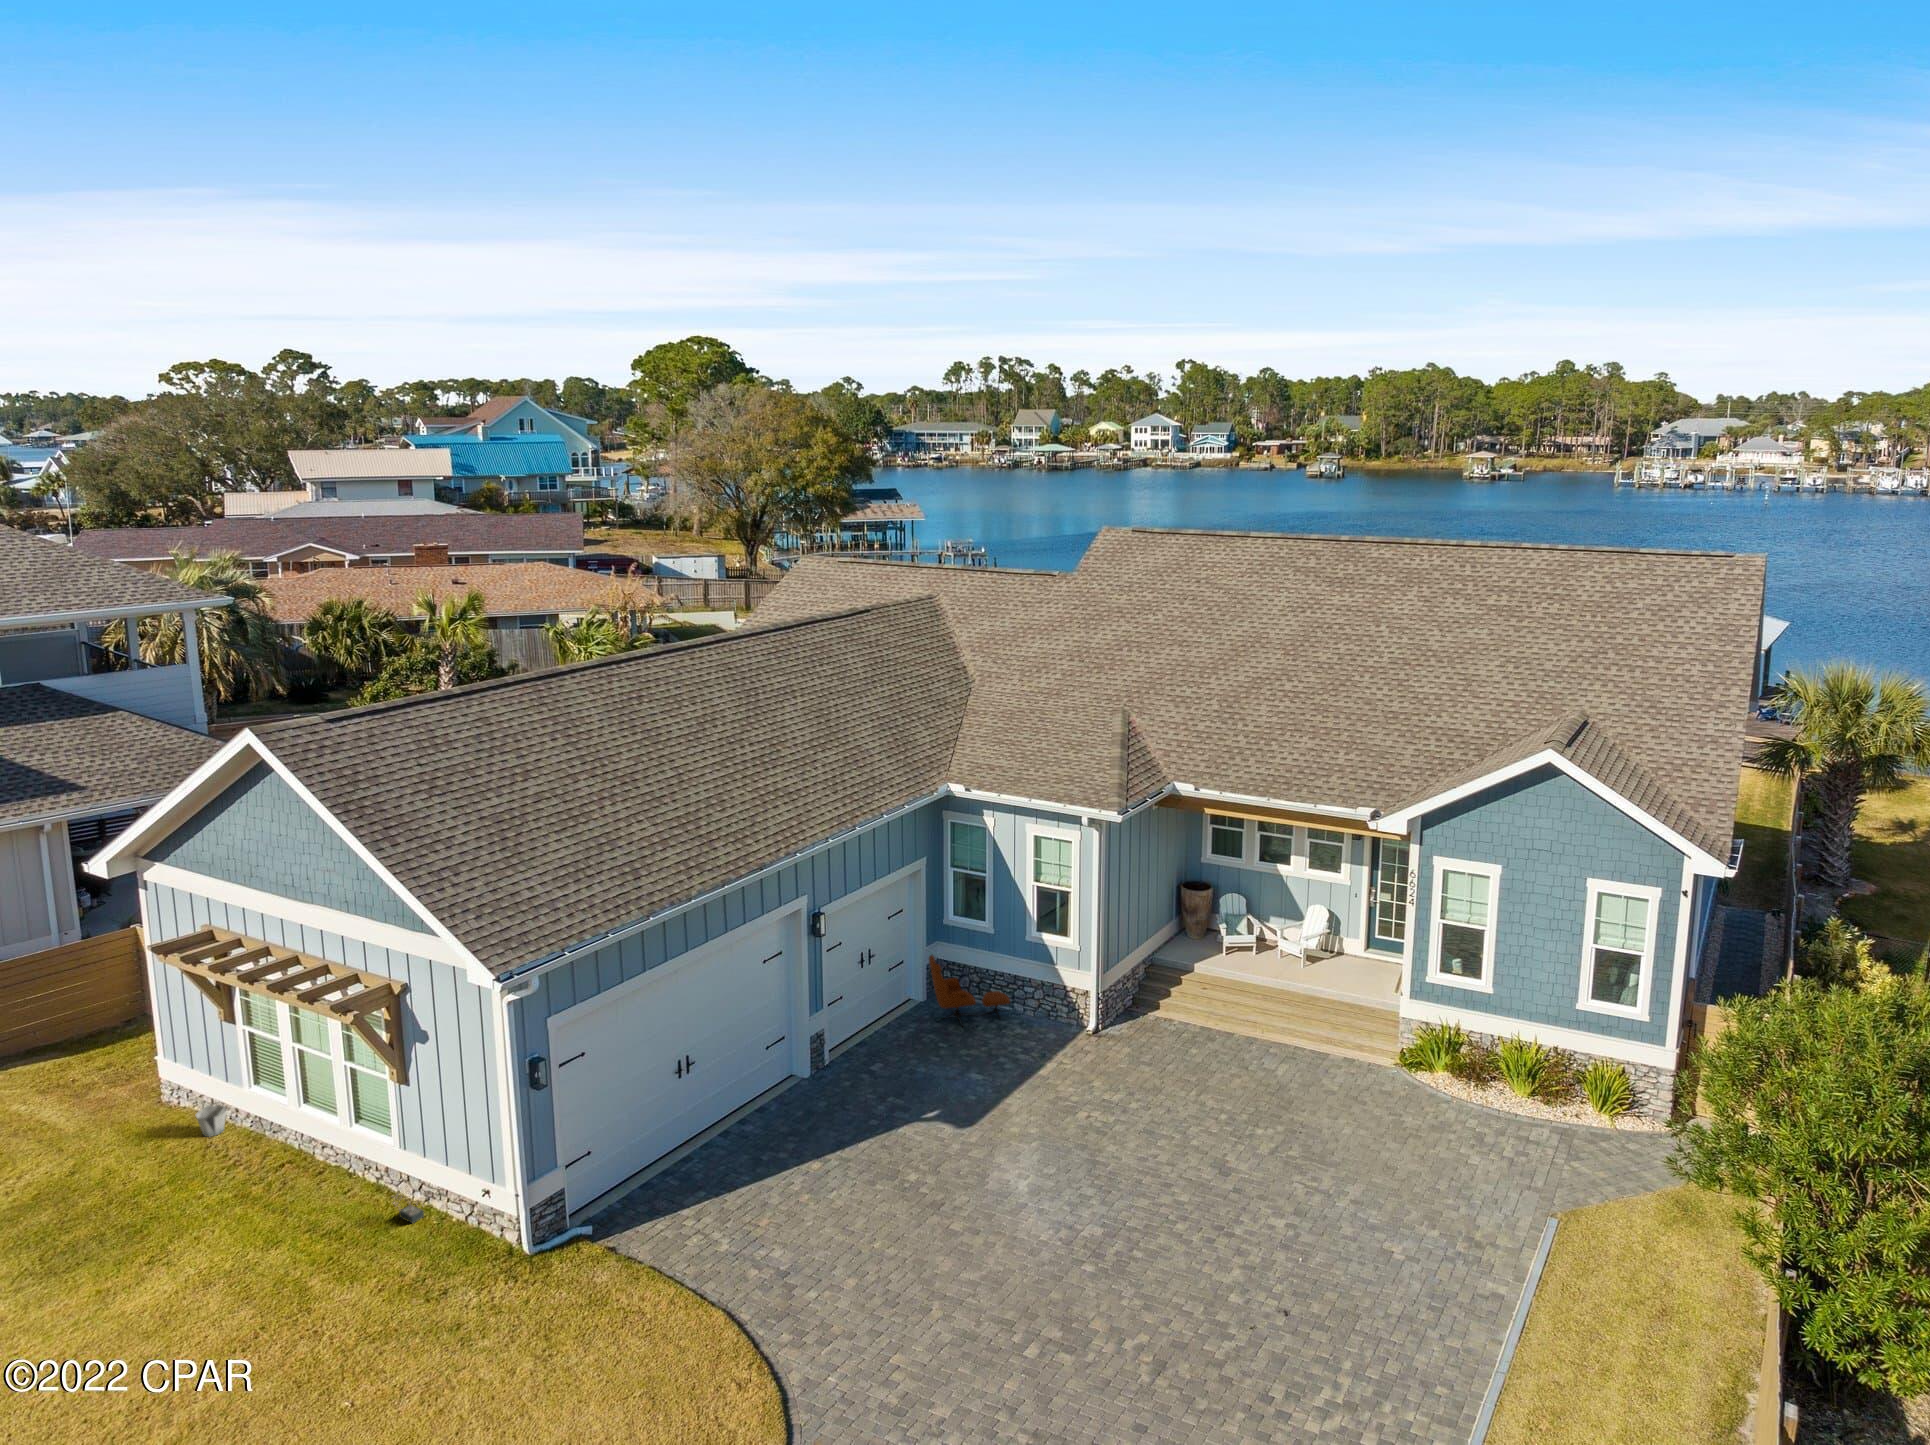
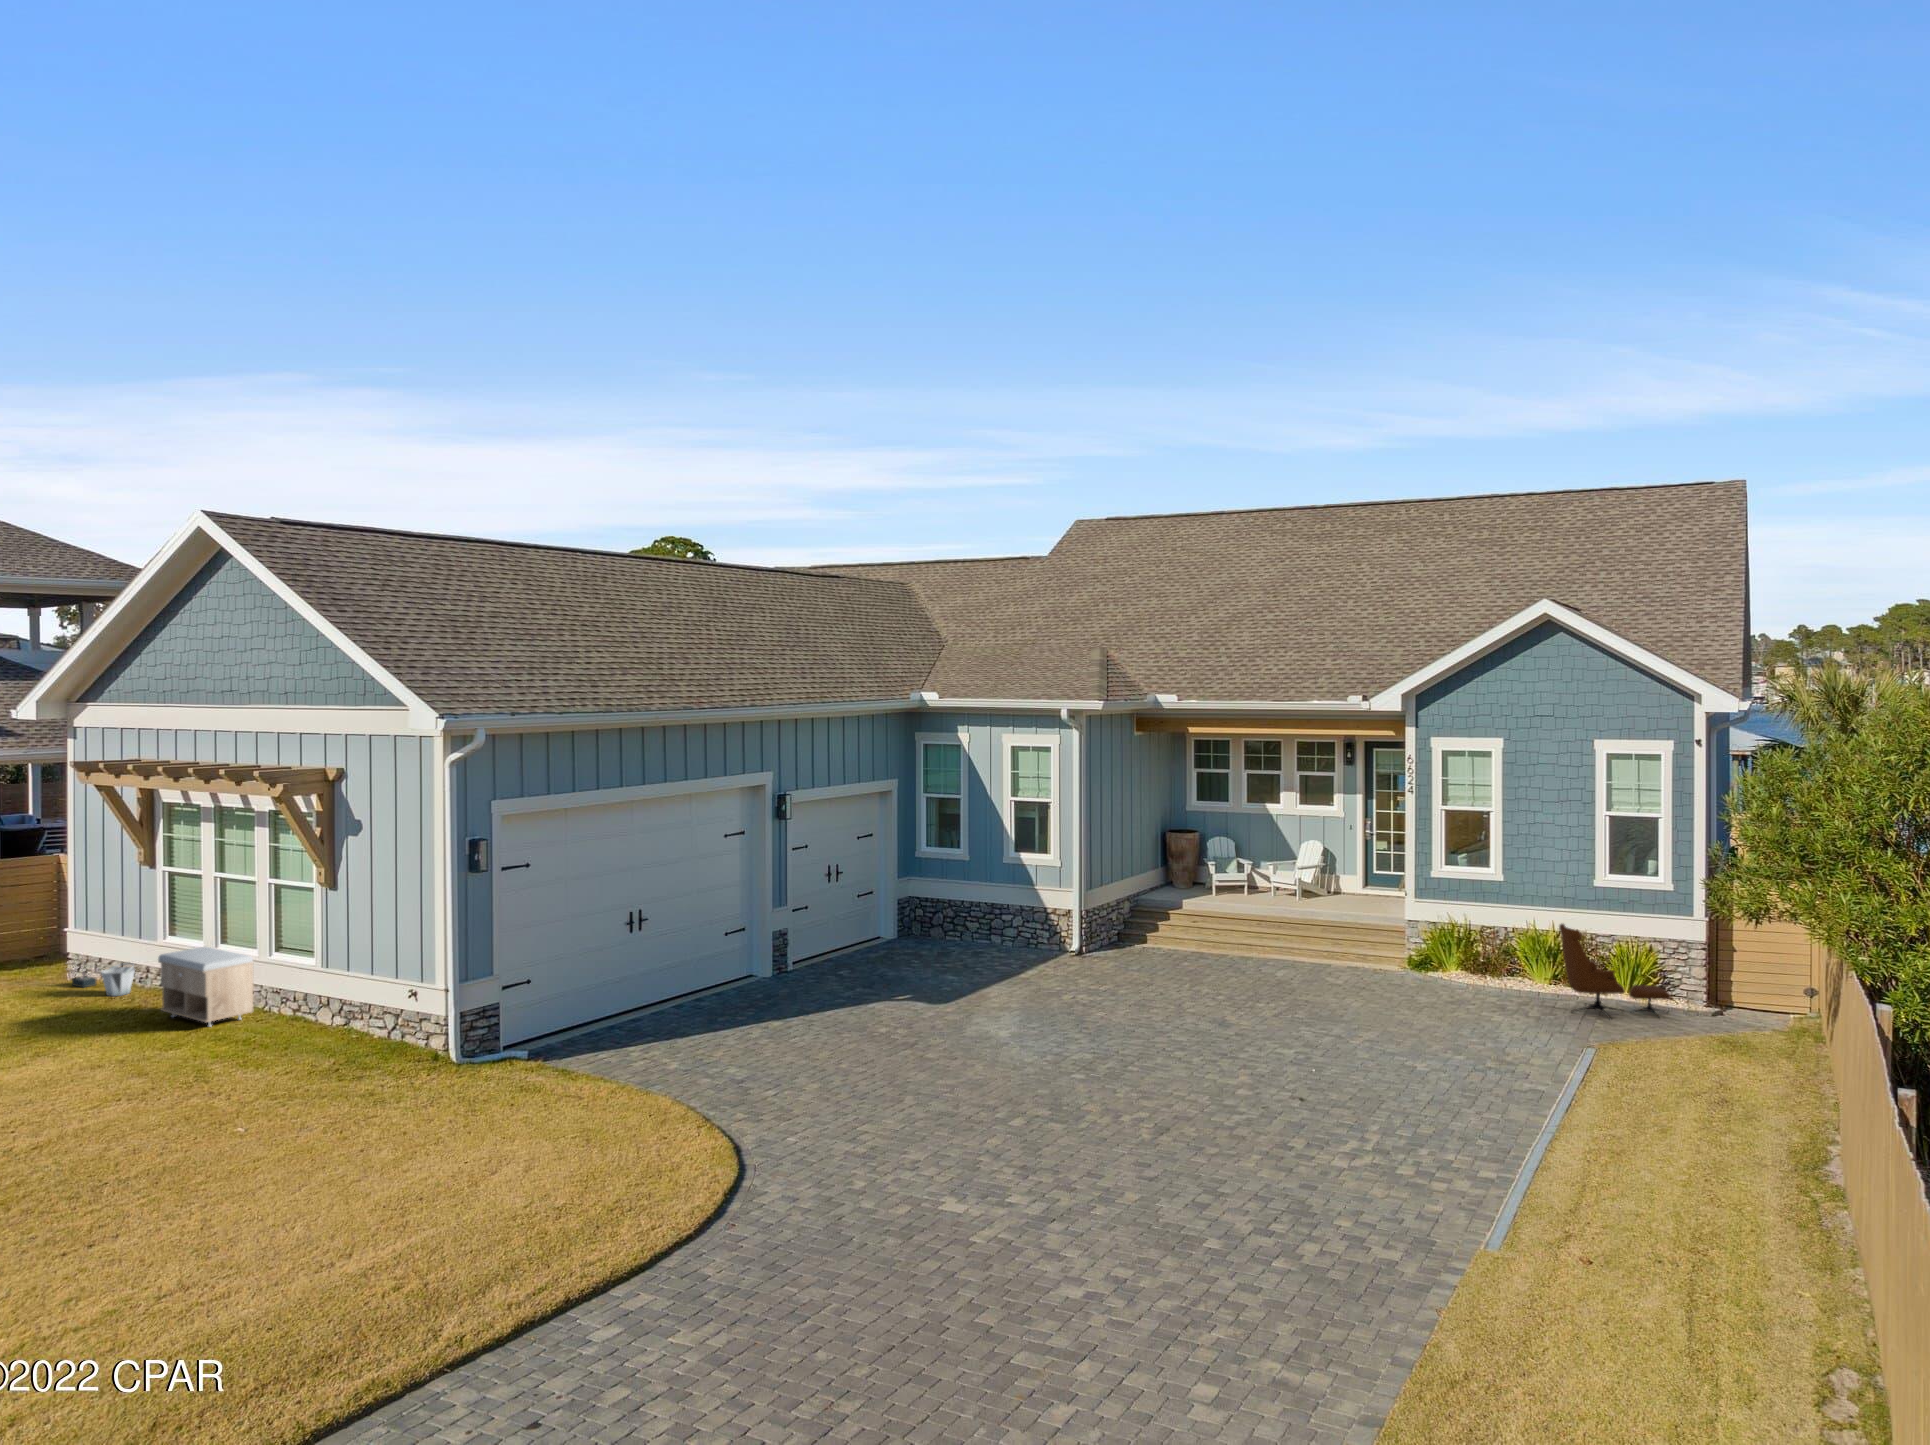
lounge chair: present [929,955,1010,1024] -> present [1559,924,1670,1018]
storage bench: none [248,1105,340,1193] -> present [158,947,253,1027]
decorative plant: present [393,1194,424,1223] -> present [67,959,99,988]

